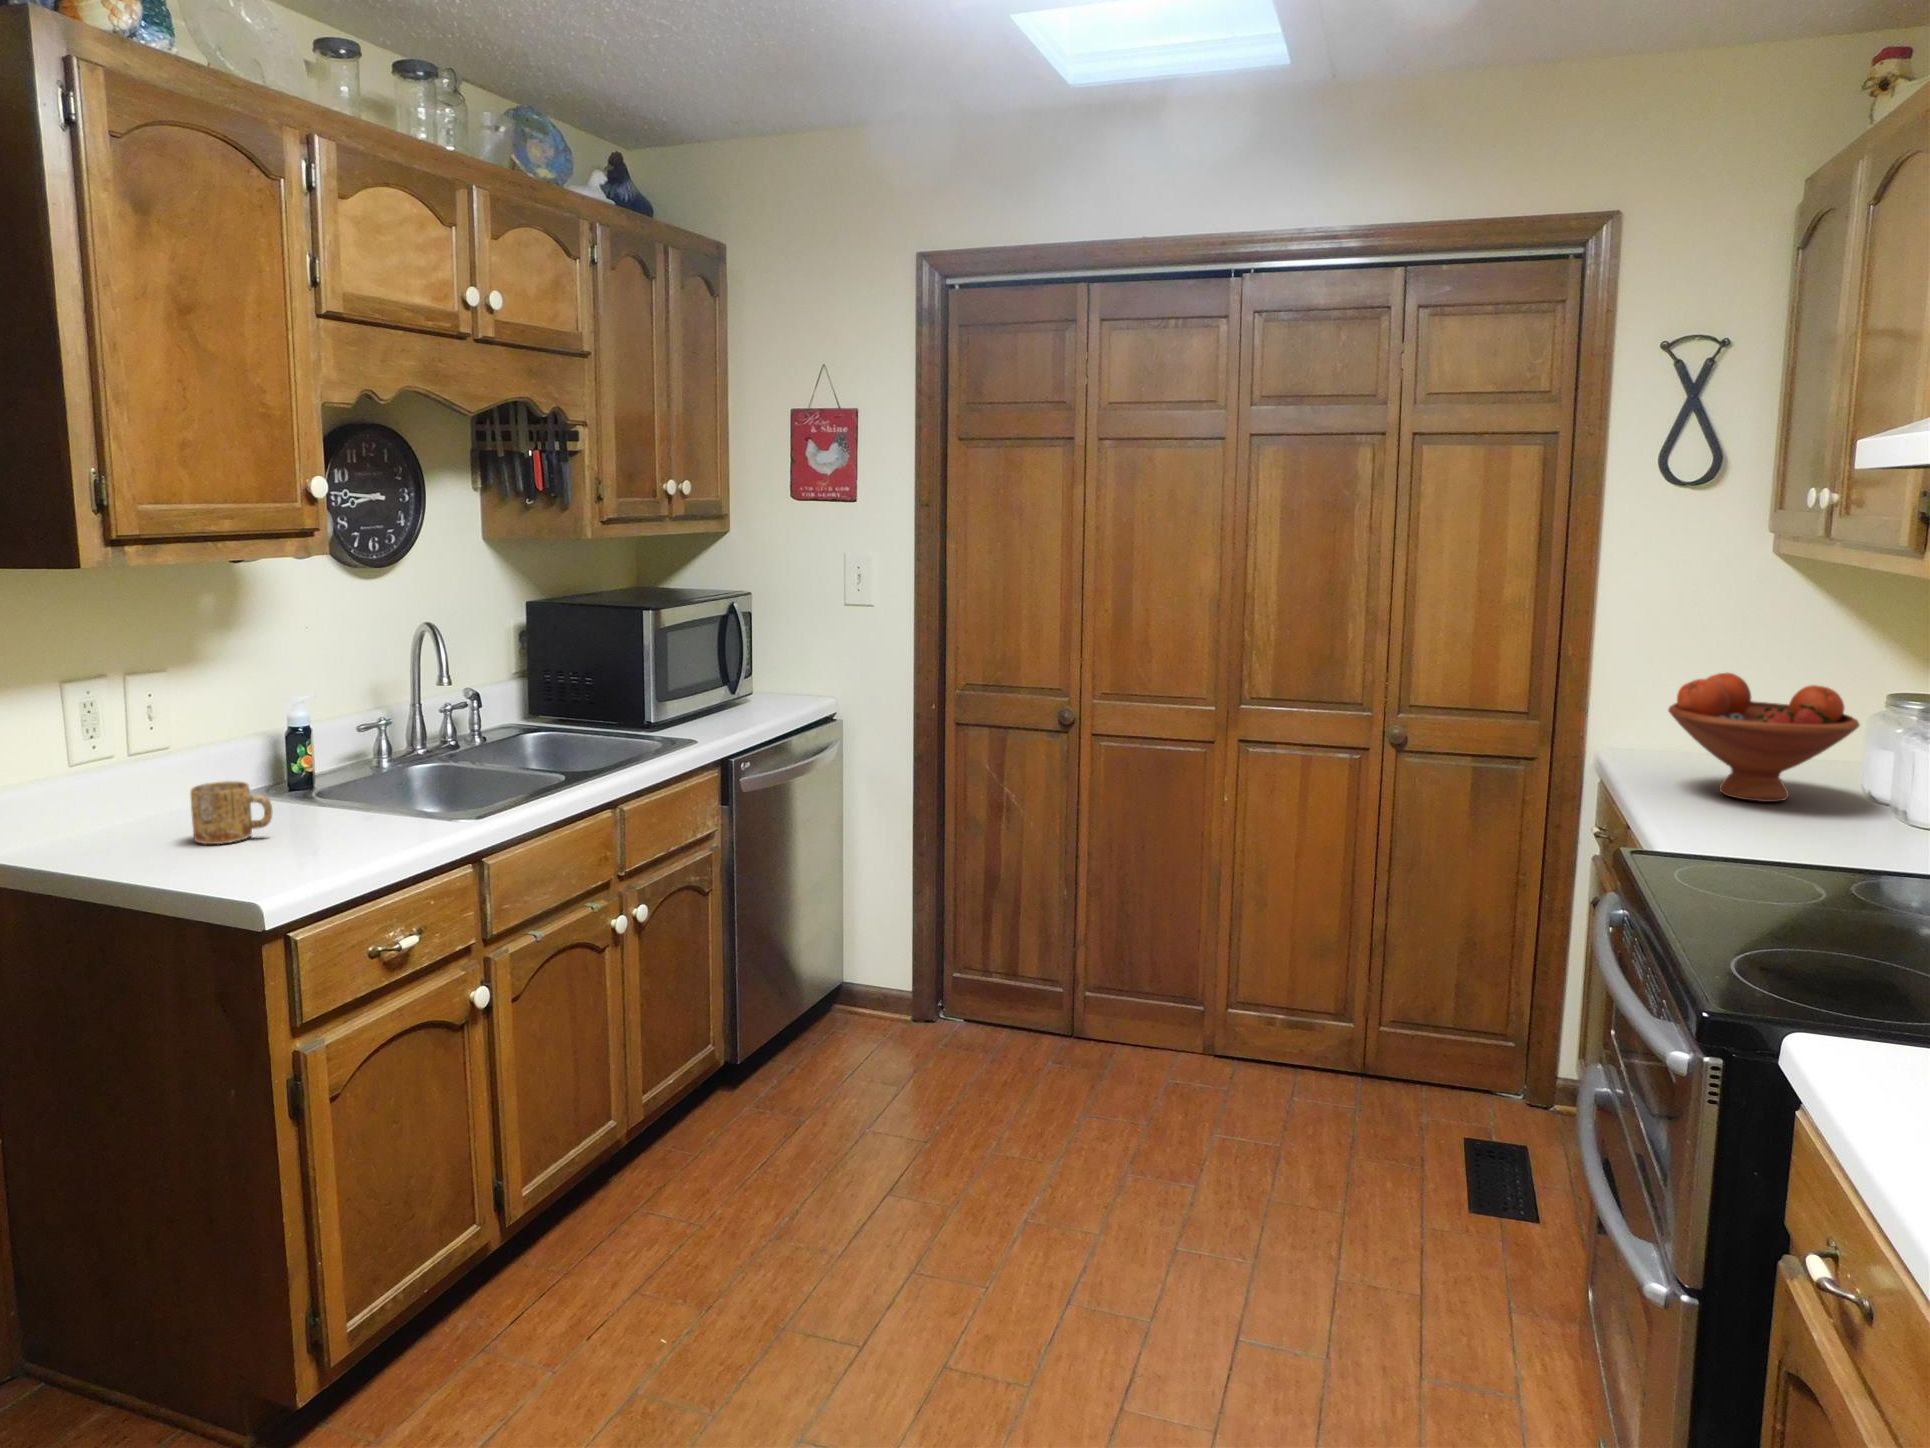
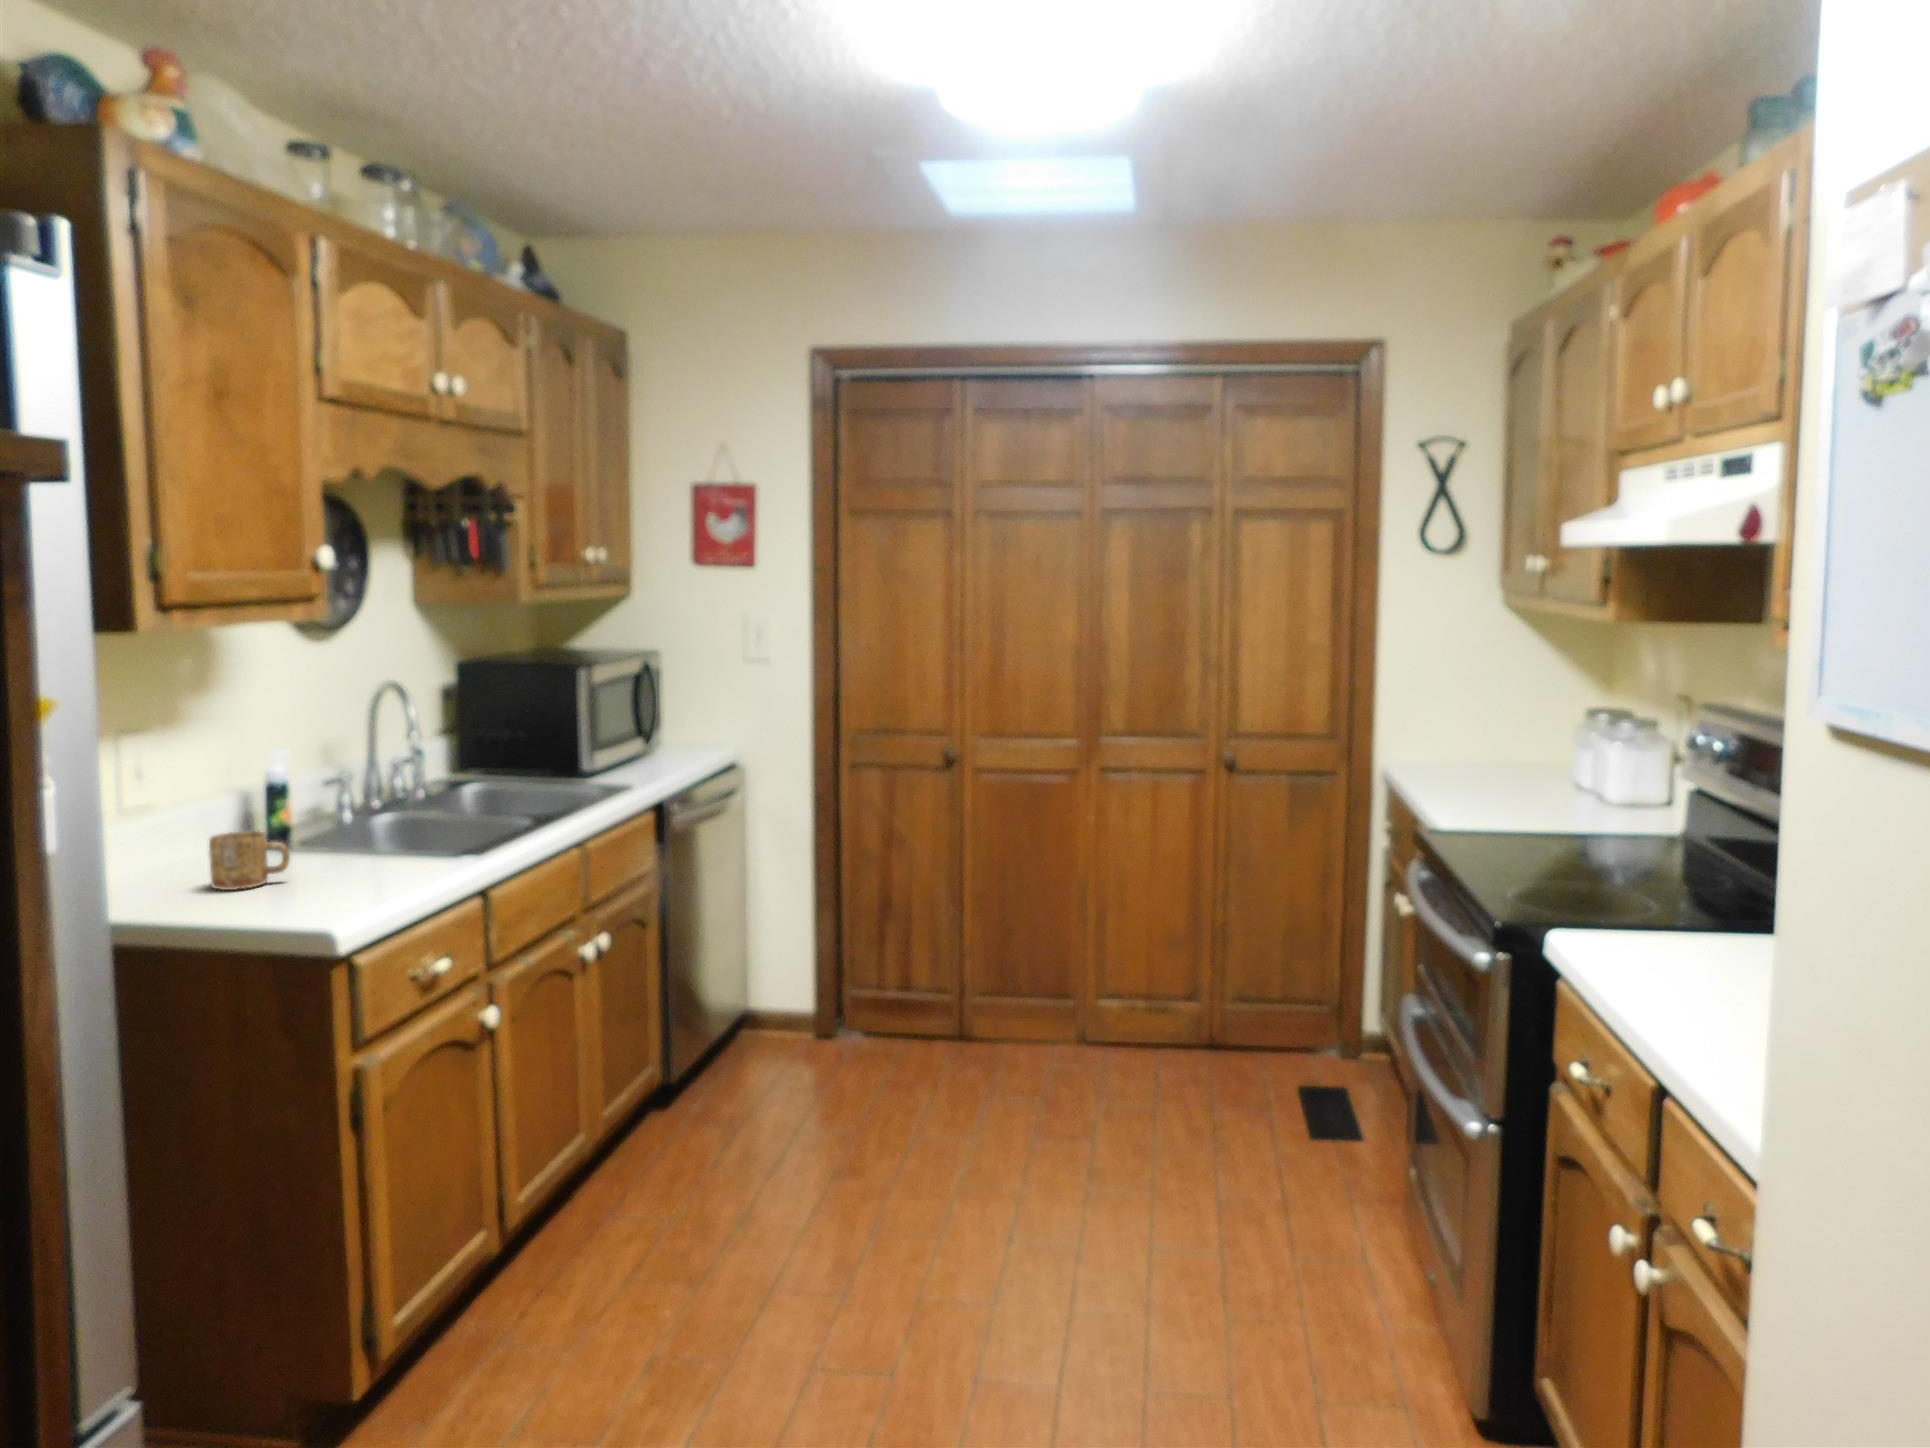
fruit bowl: present [1668,673,1859,802] -> none [1437,696,1566,792]

